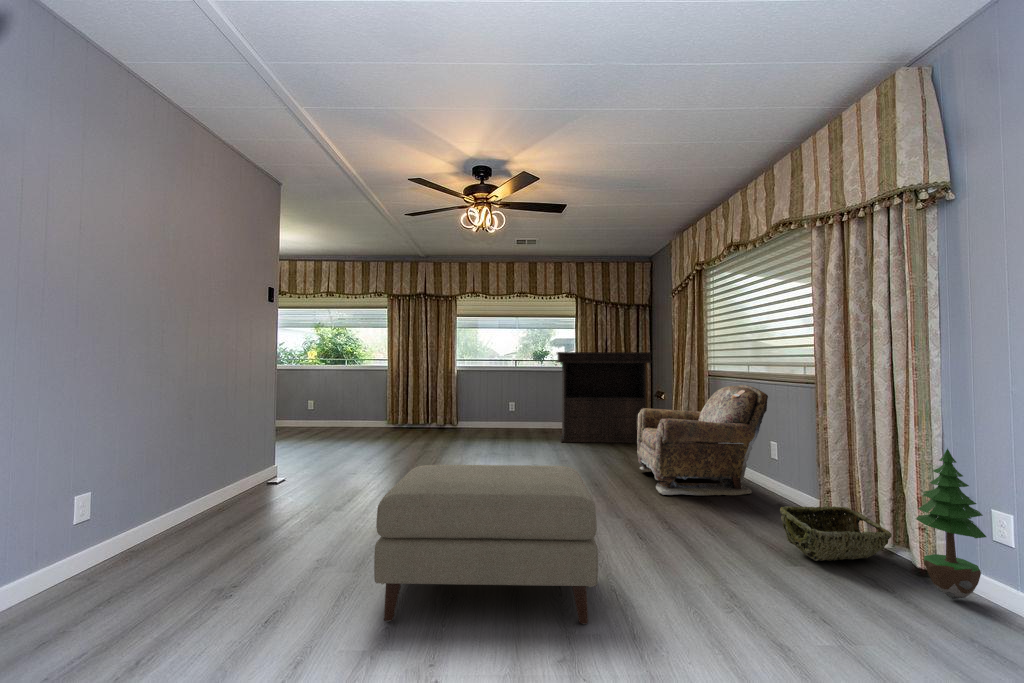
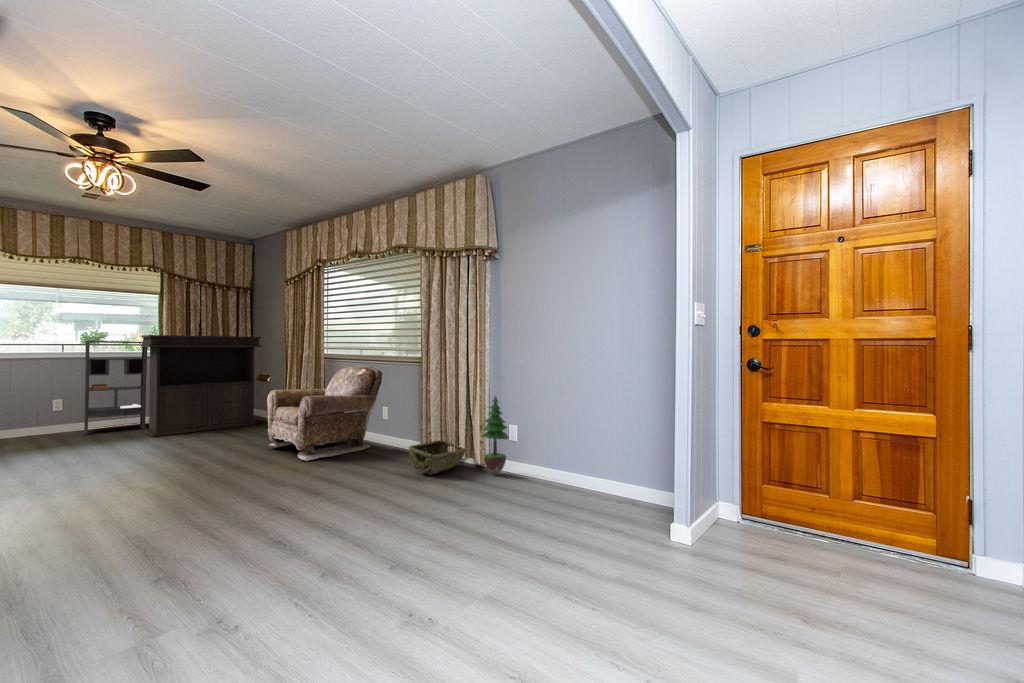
bookshelf: none [524,357,565,435] -> present [83,341,148,435]
ottoman: present [374,465,598,624] -> none [83,441,330,615]

